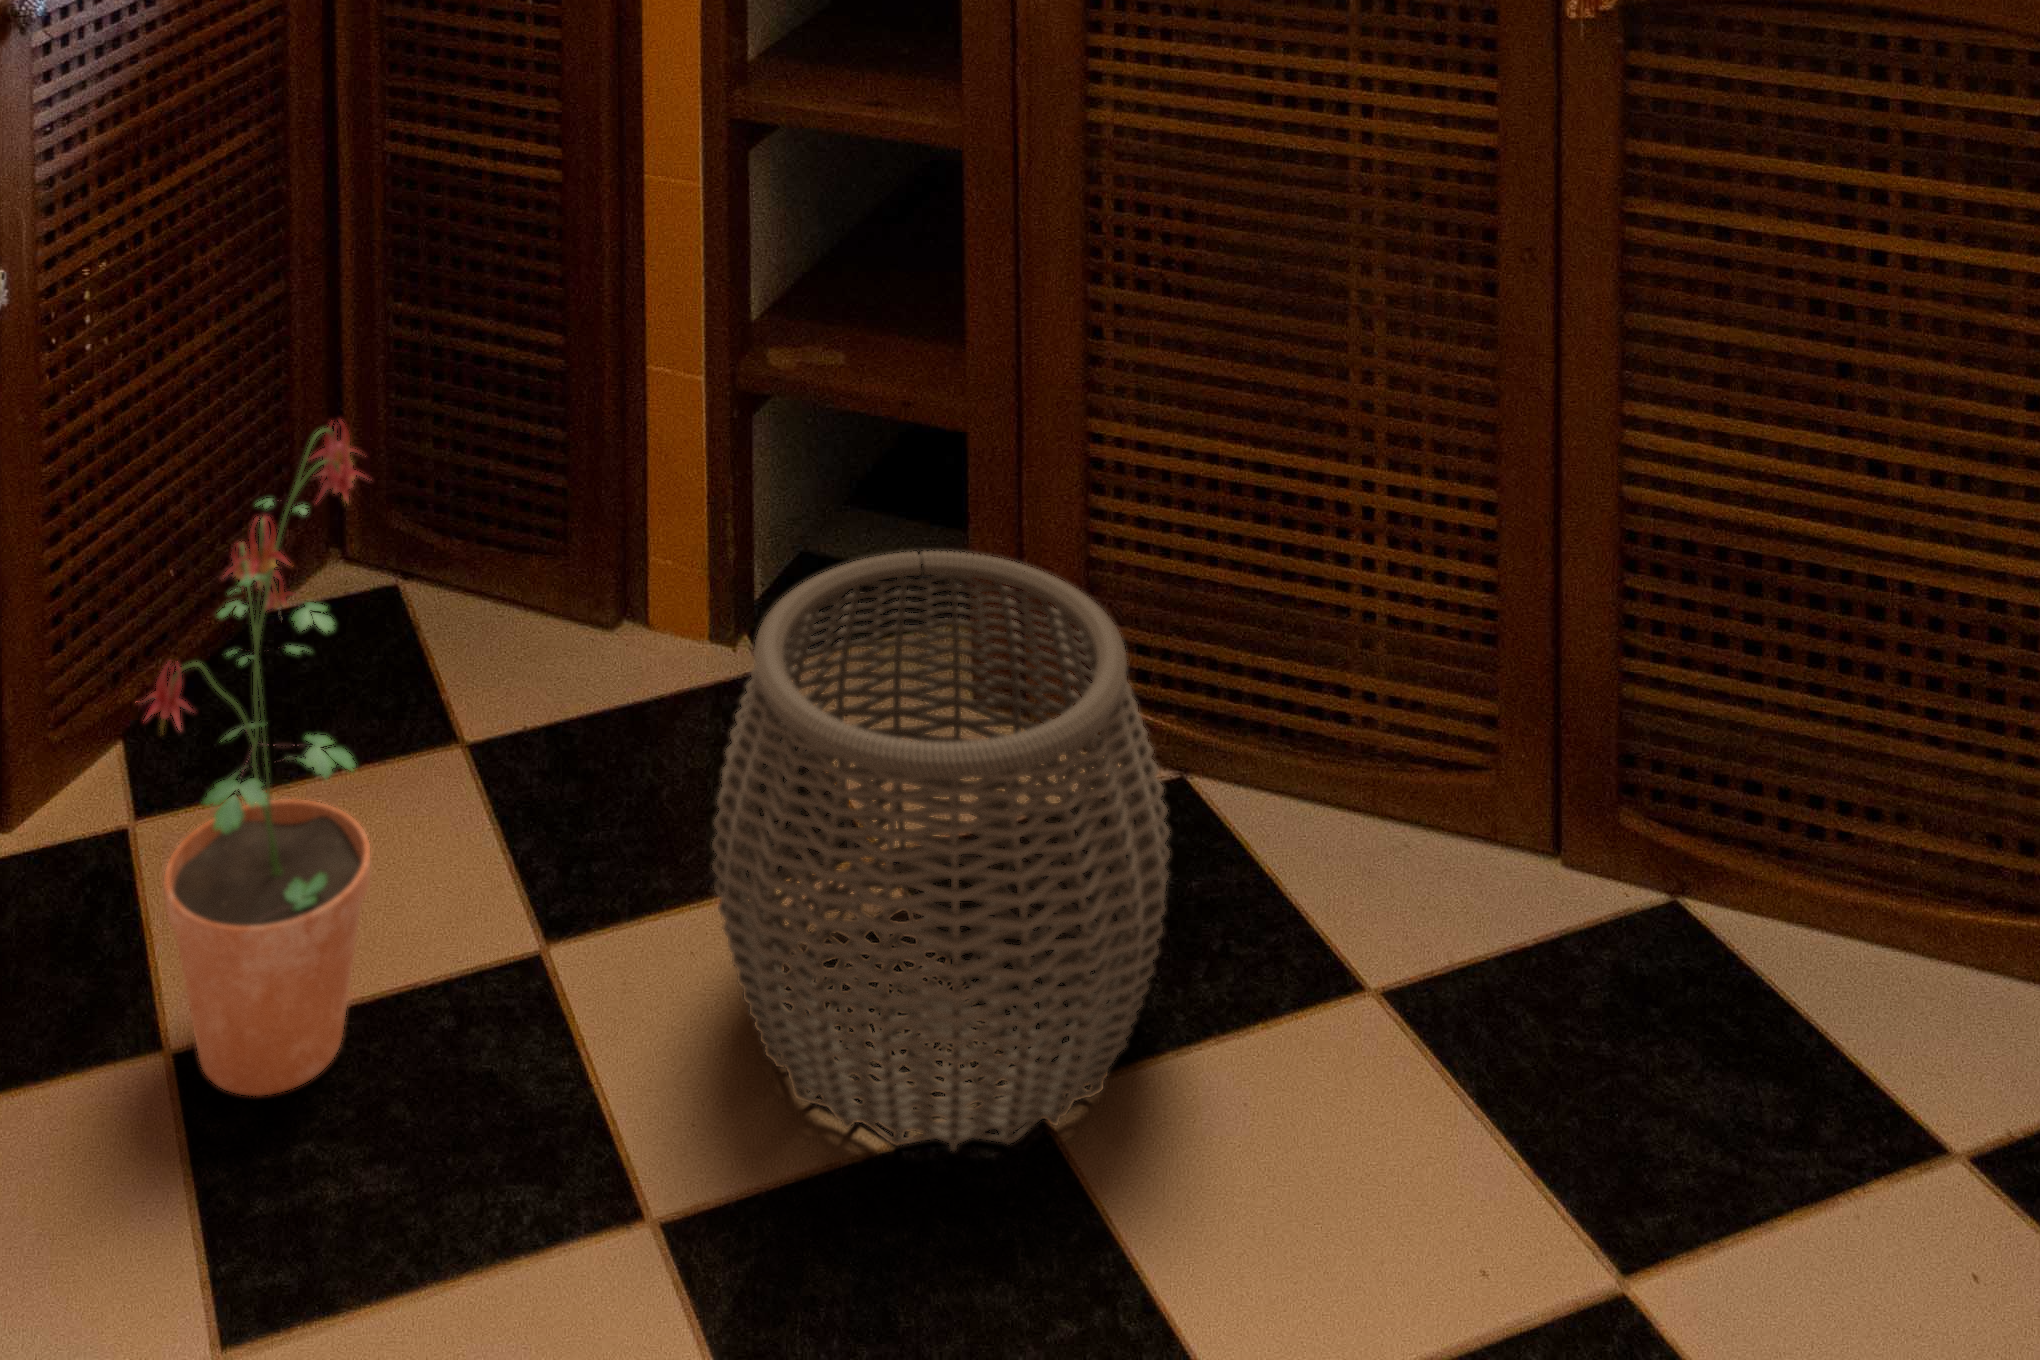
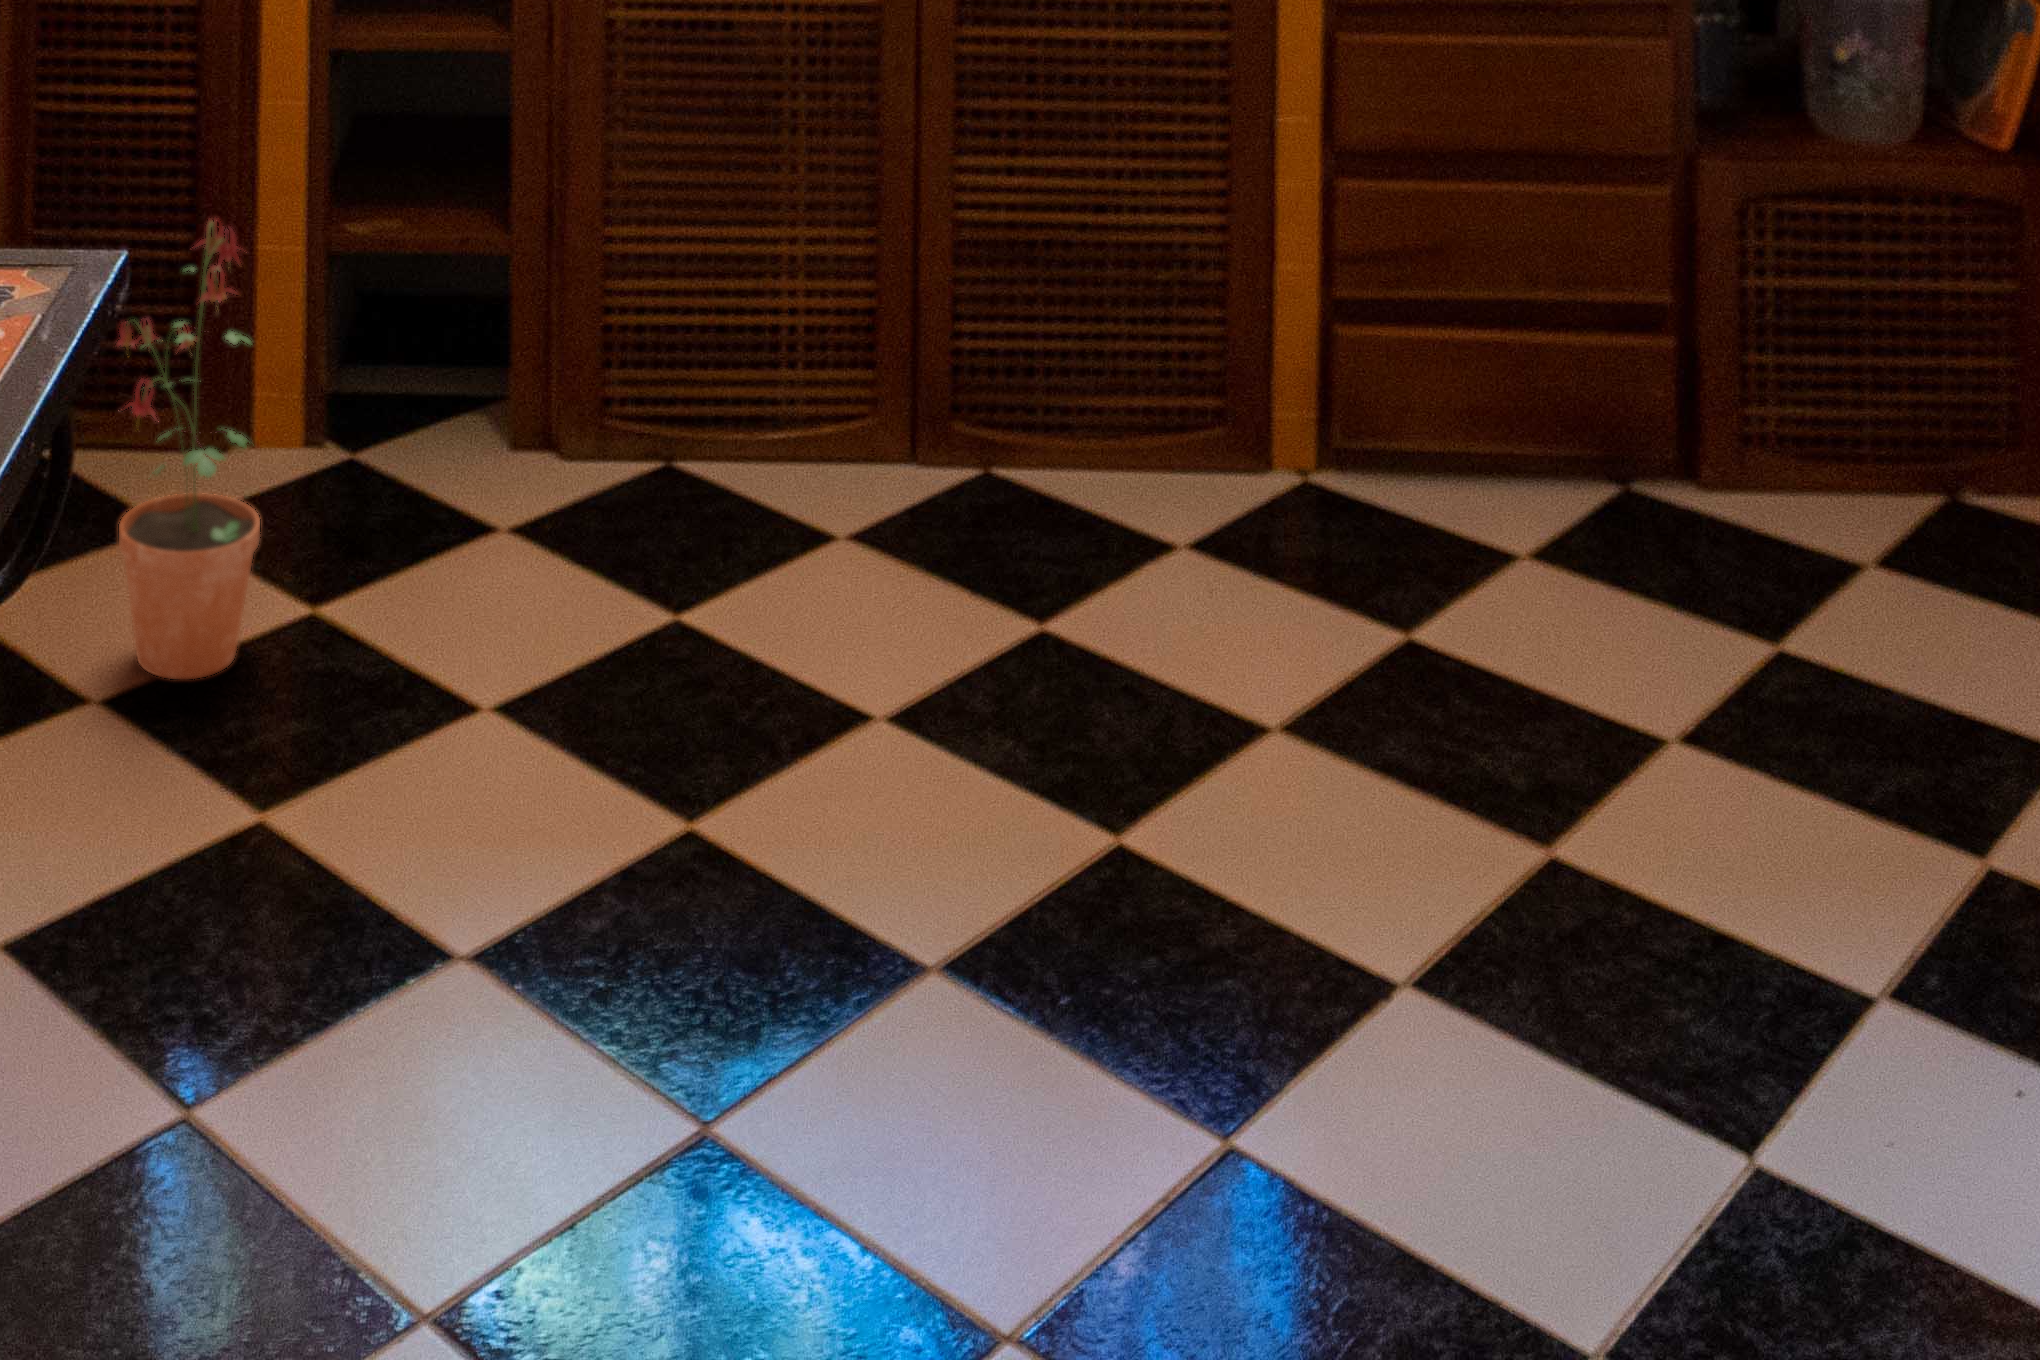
woven basket: present [712,551,1170,1151] -> none [463,282,758,628]

